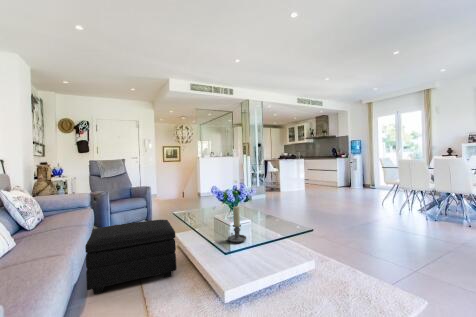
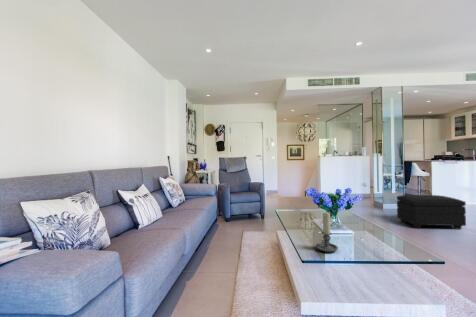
footstool: present [85,220,176,294] -> present [397,195,466,229]

